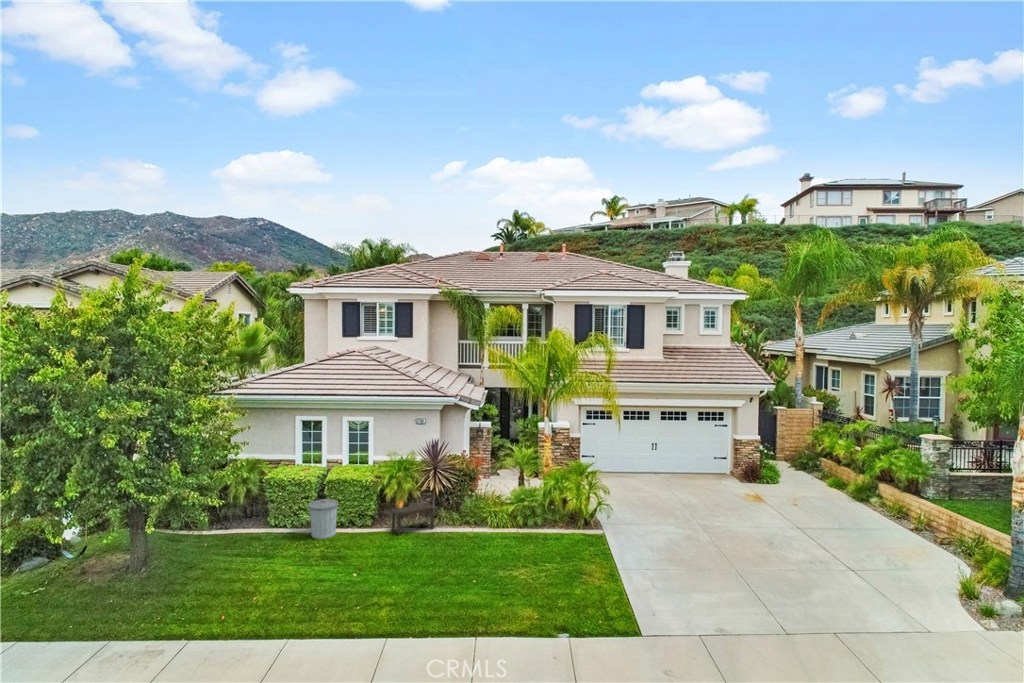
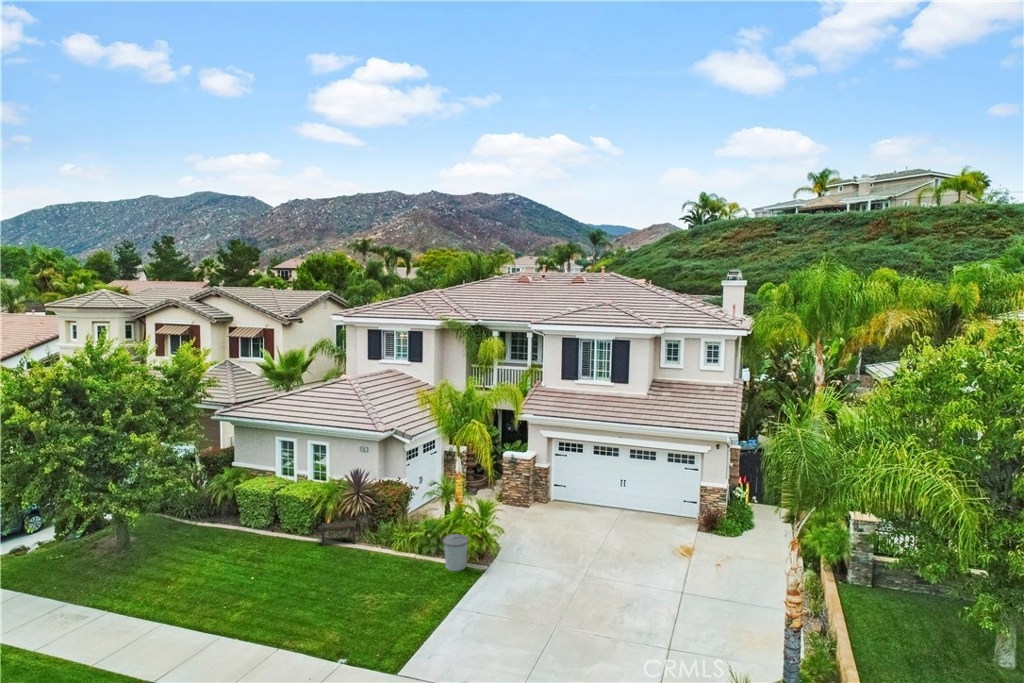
trash can: present [308,499,338,539] -> present [443,534,469,571]

